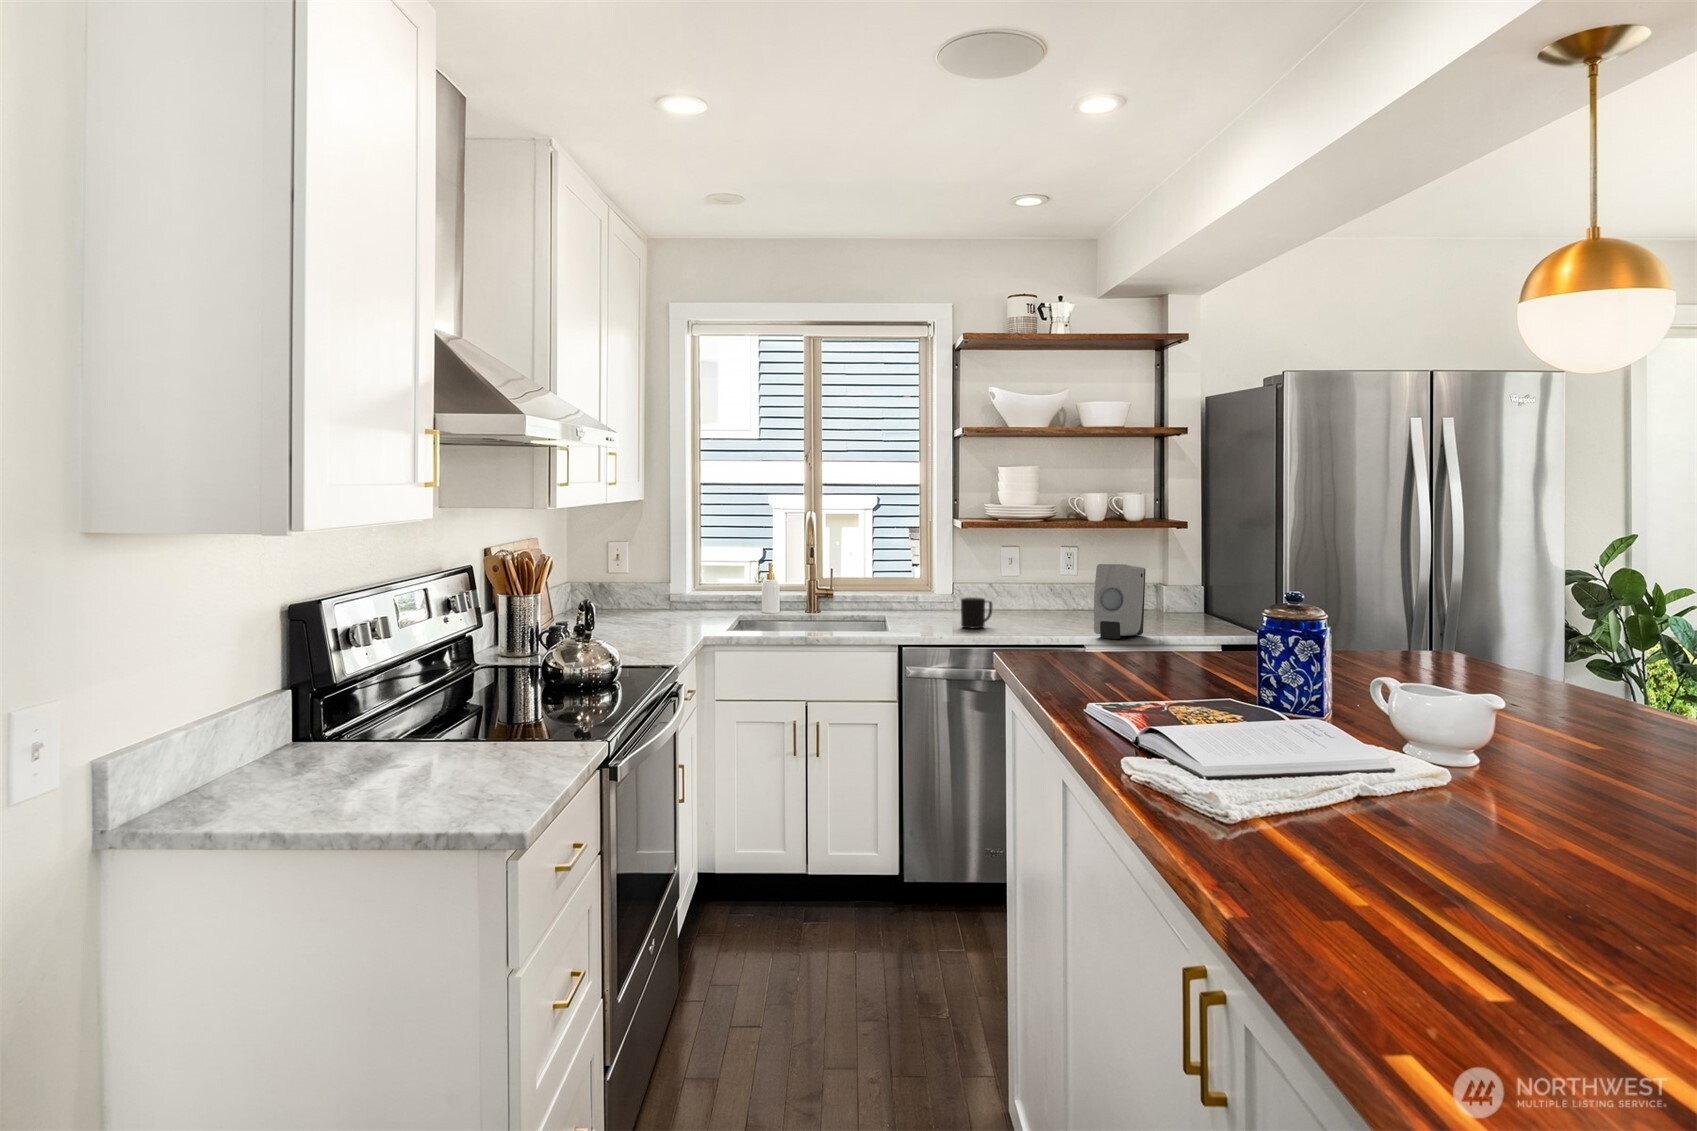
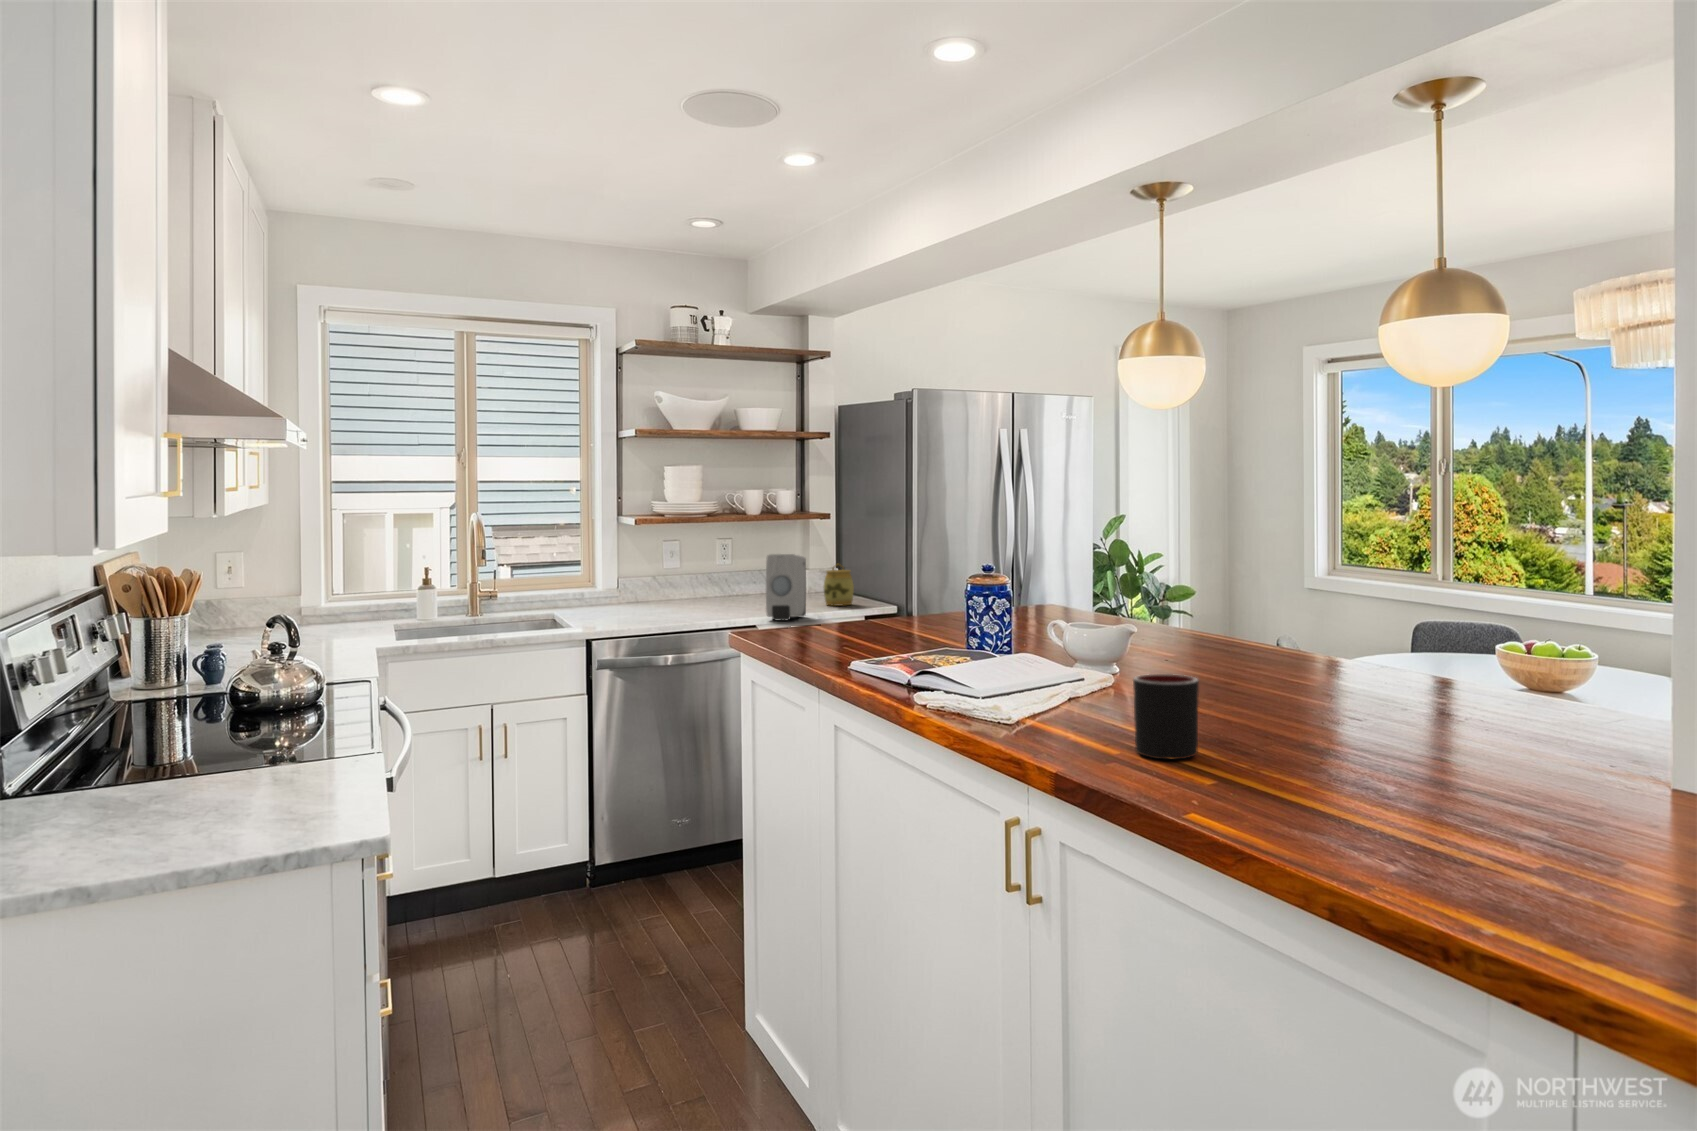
jar: none [1175,575,1213,624] -> present [824,564,854,606]
mug: present [961,597,992,628] -> present [1133,674,1199,760]

